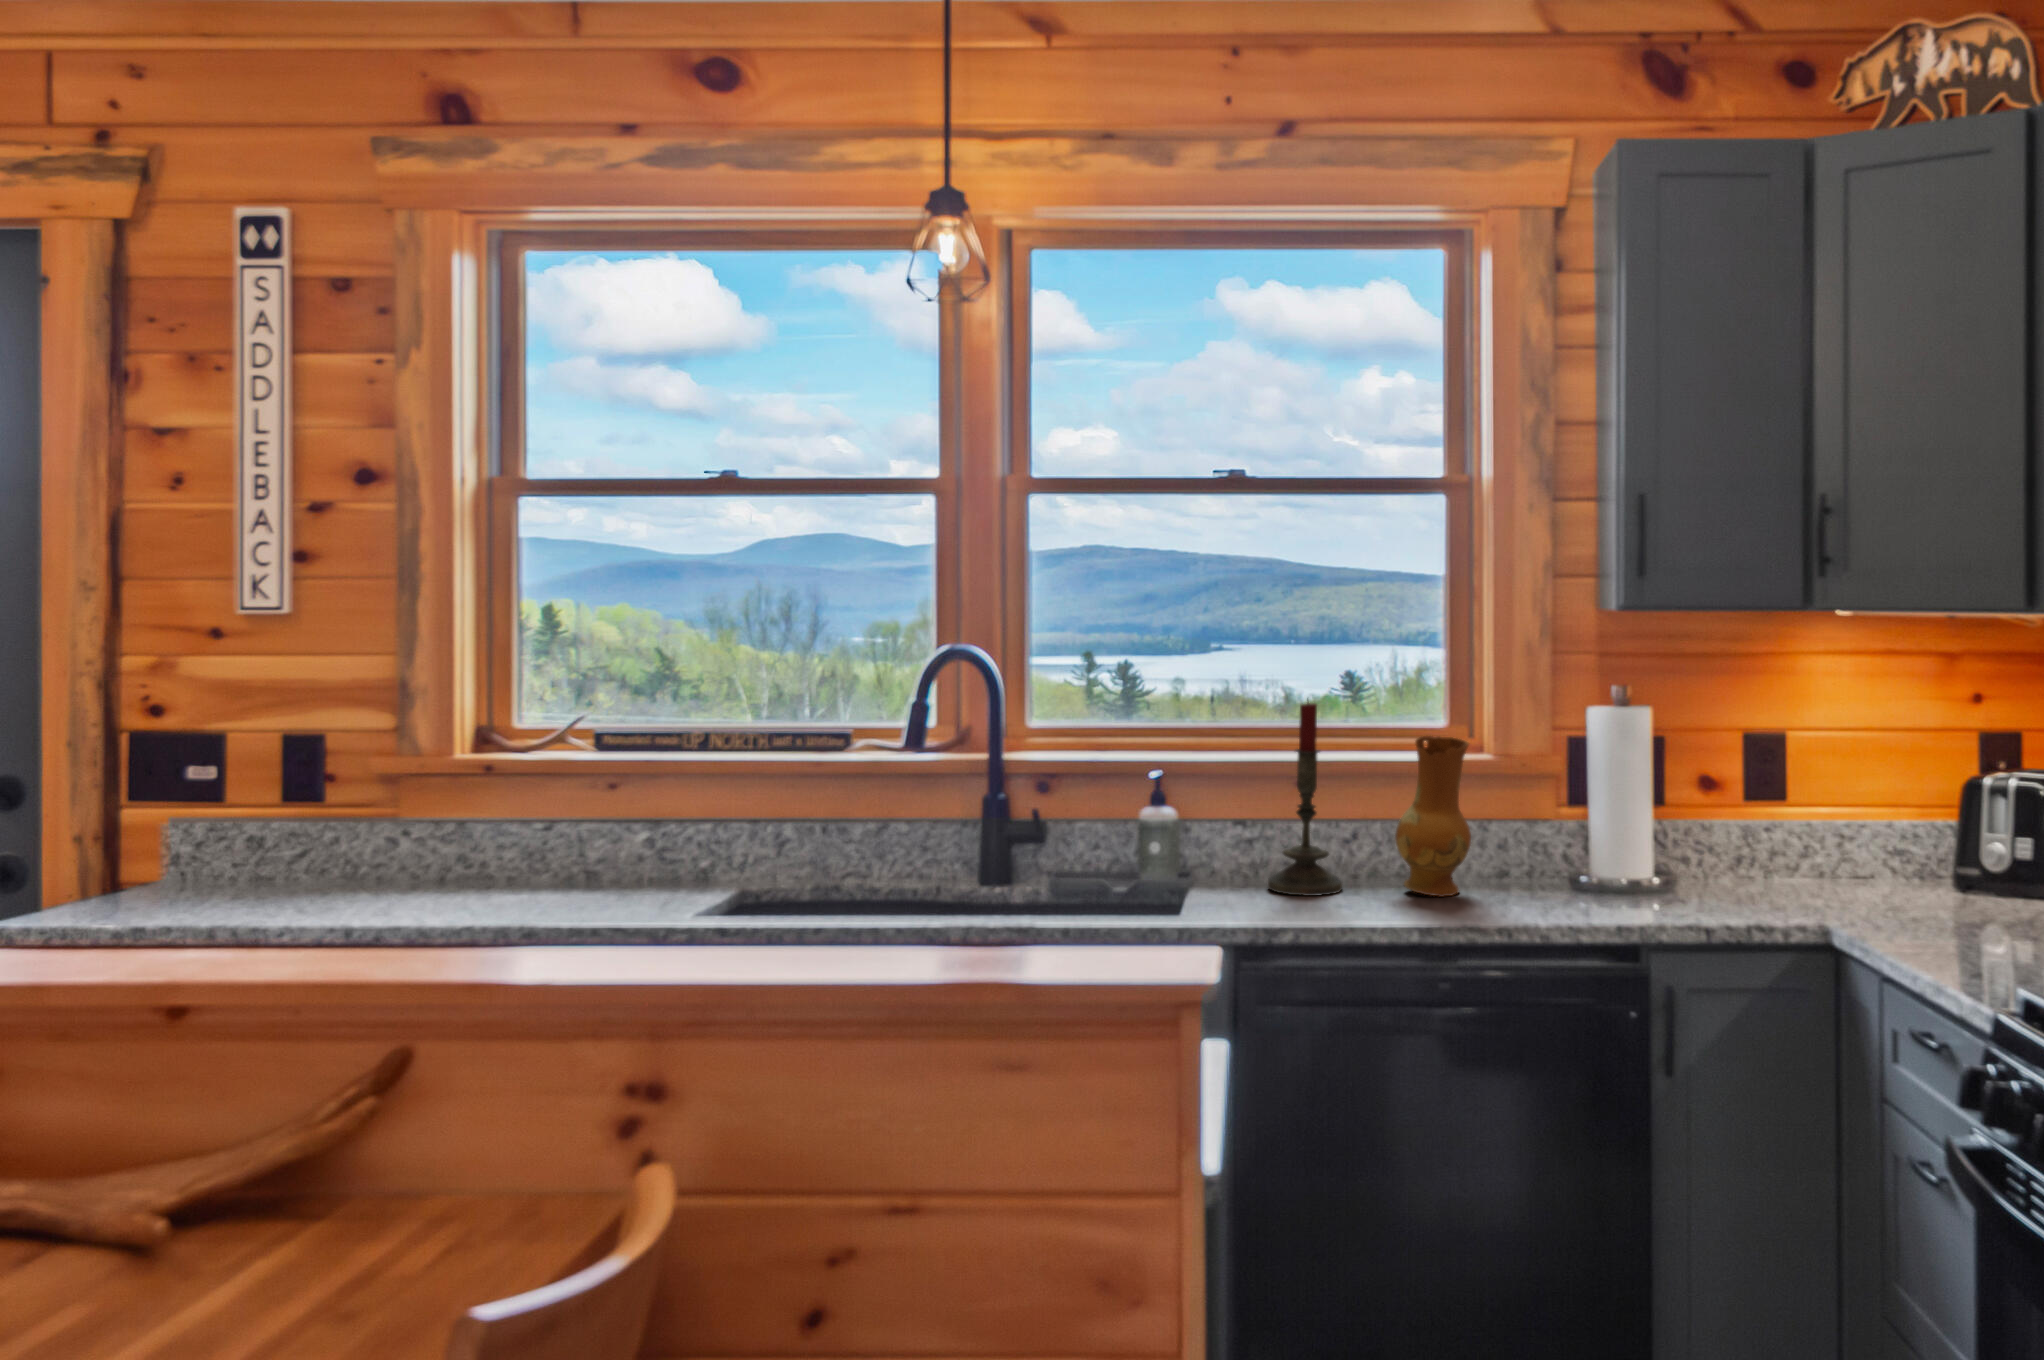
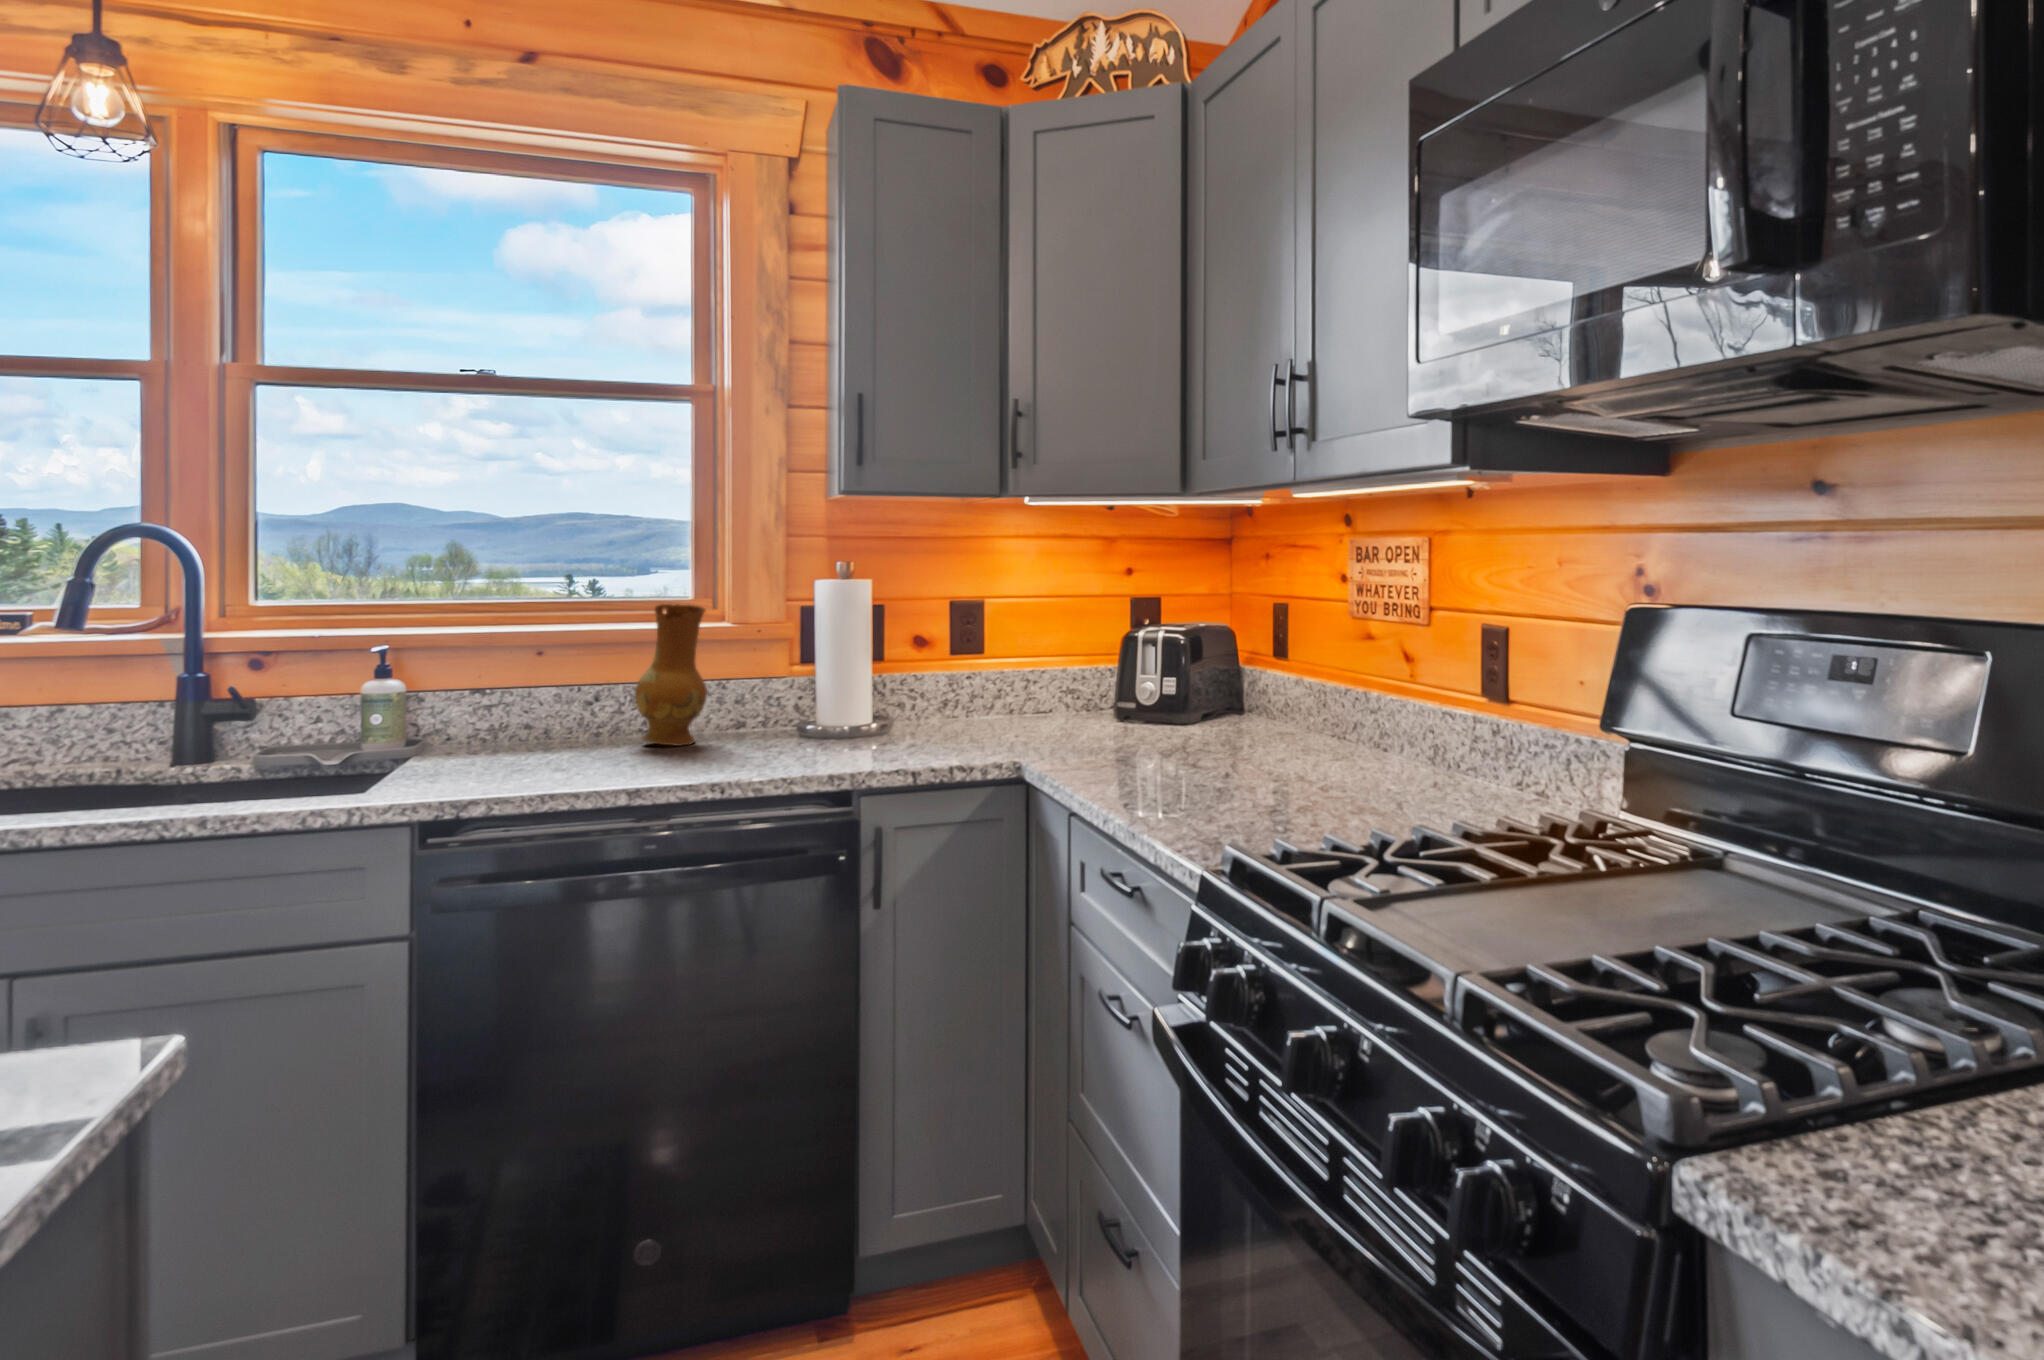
candle: present [1268,702,1342,896] -> none [506,571,582,753]

